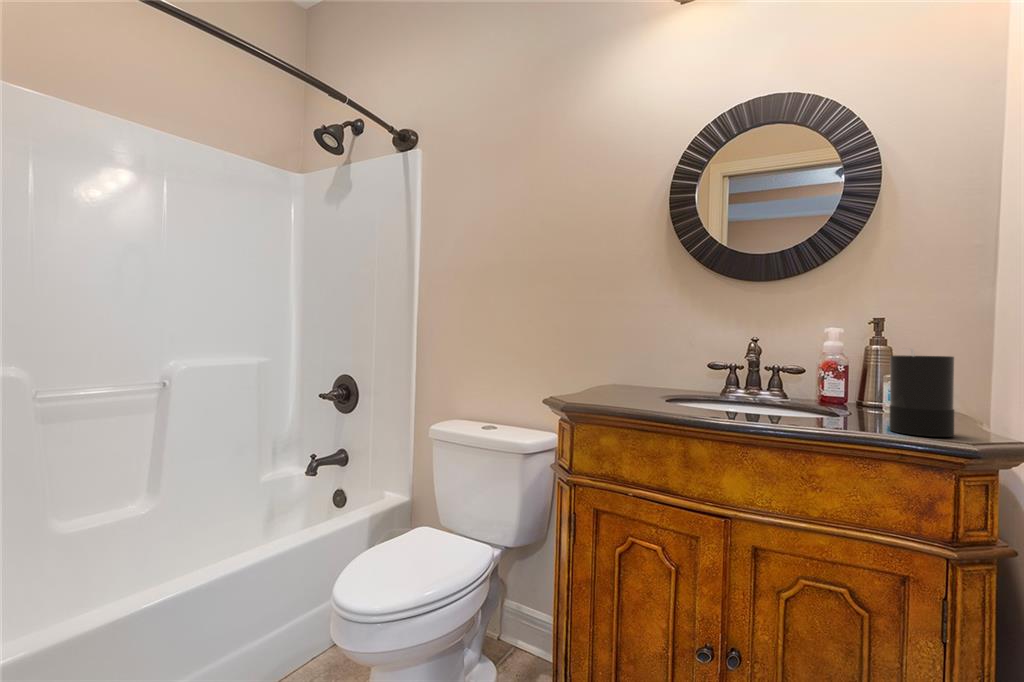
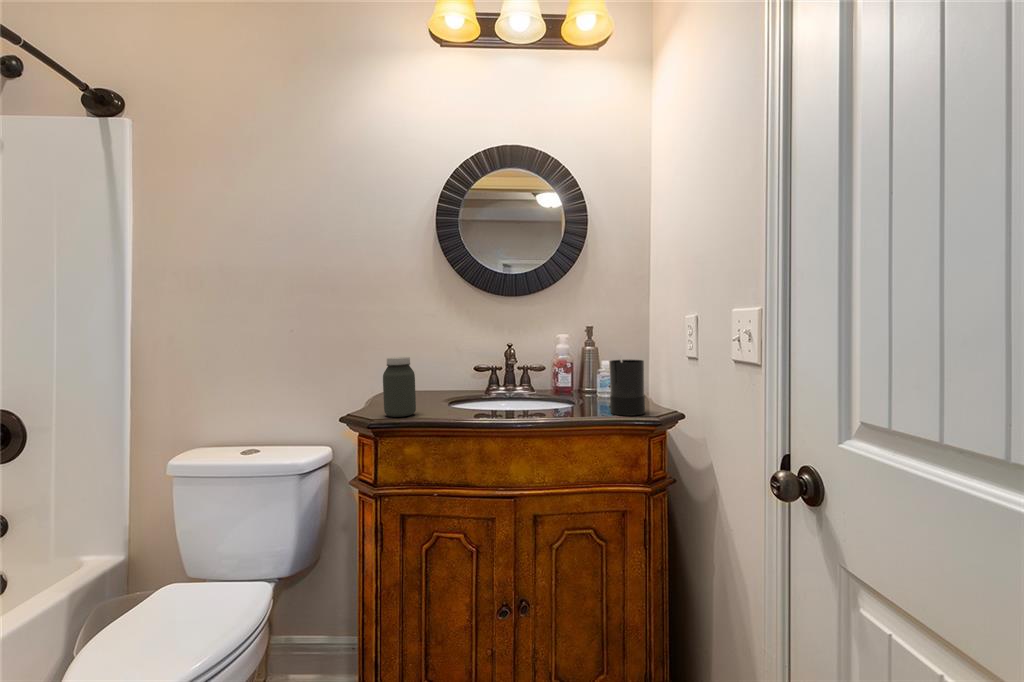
jar: none [588,340,622,403] -> present [383,357,416,417]

